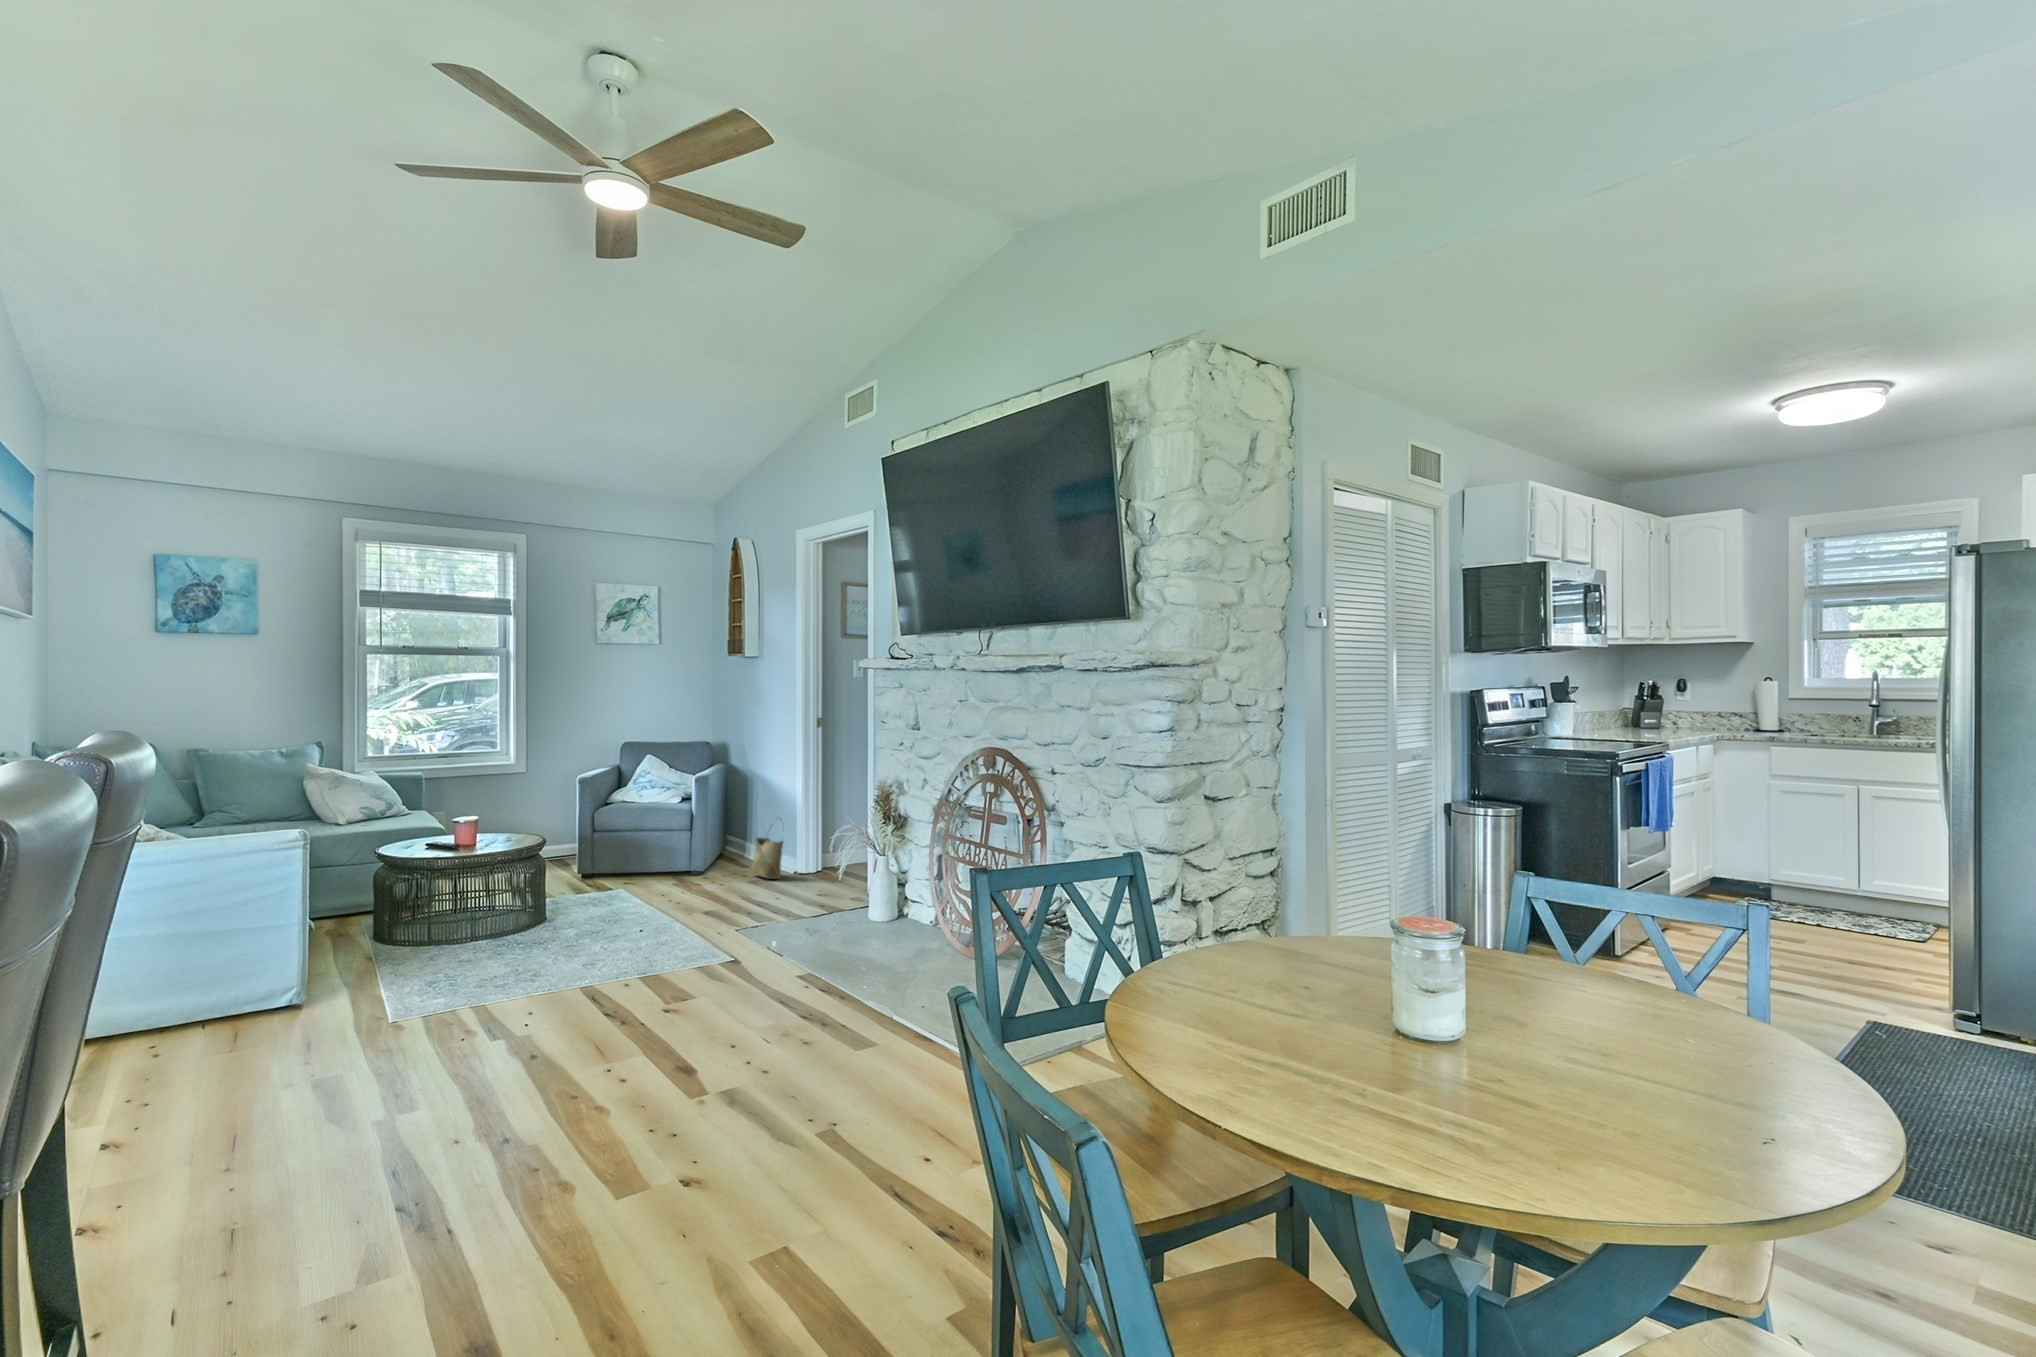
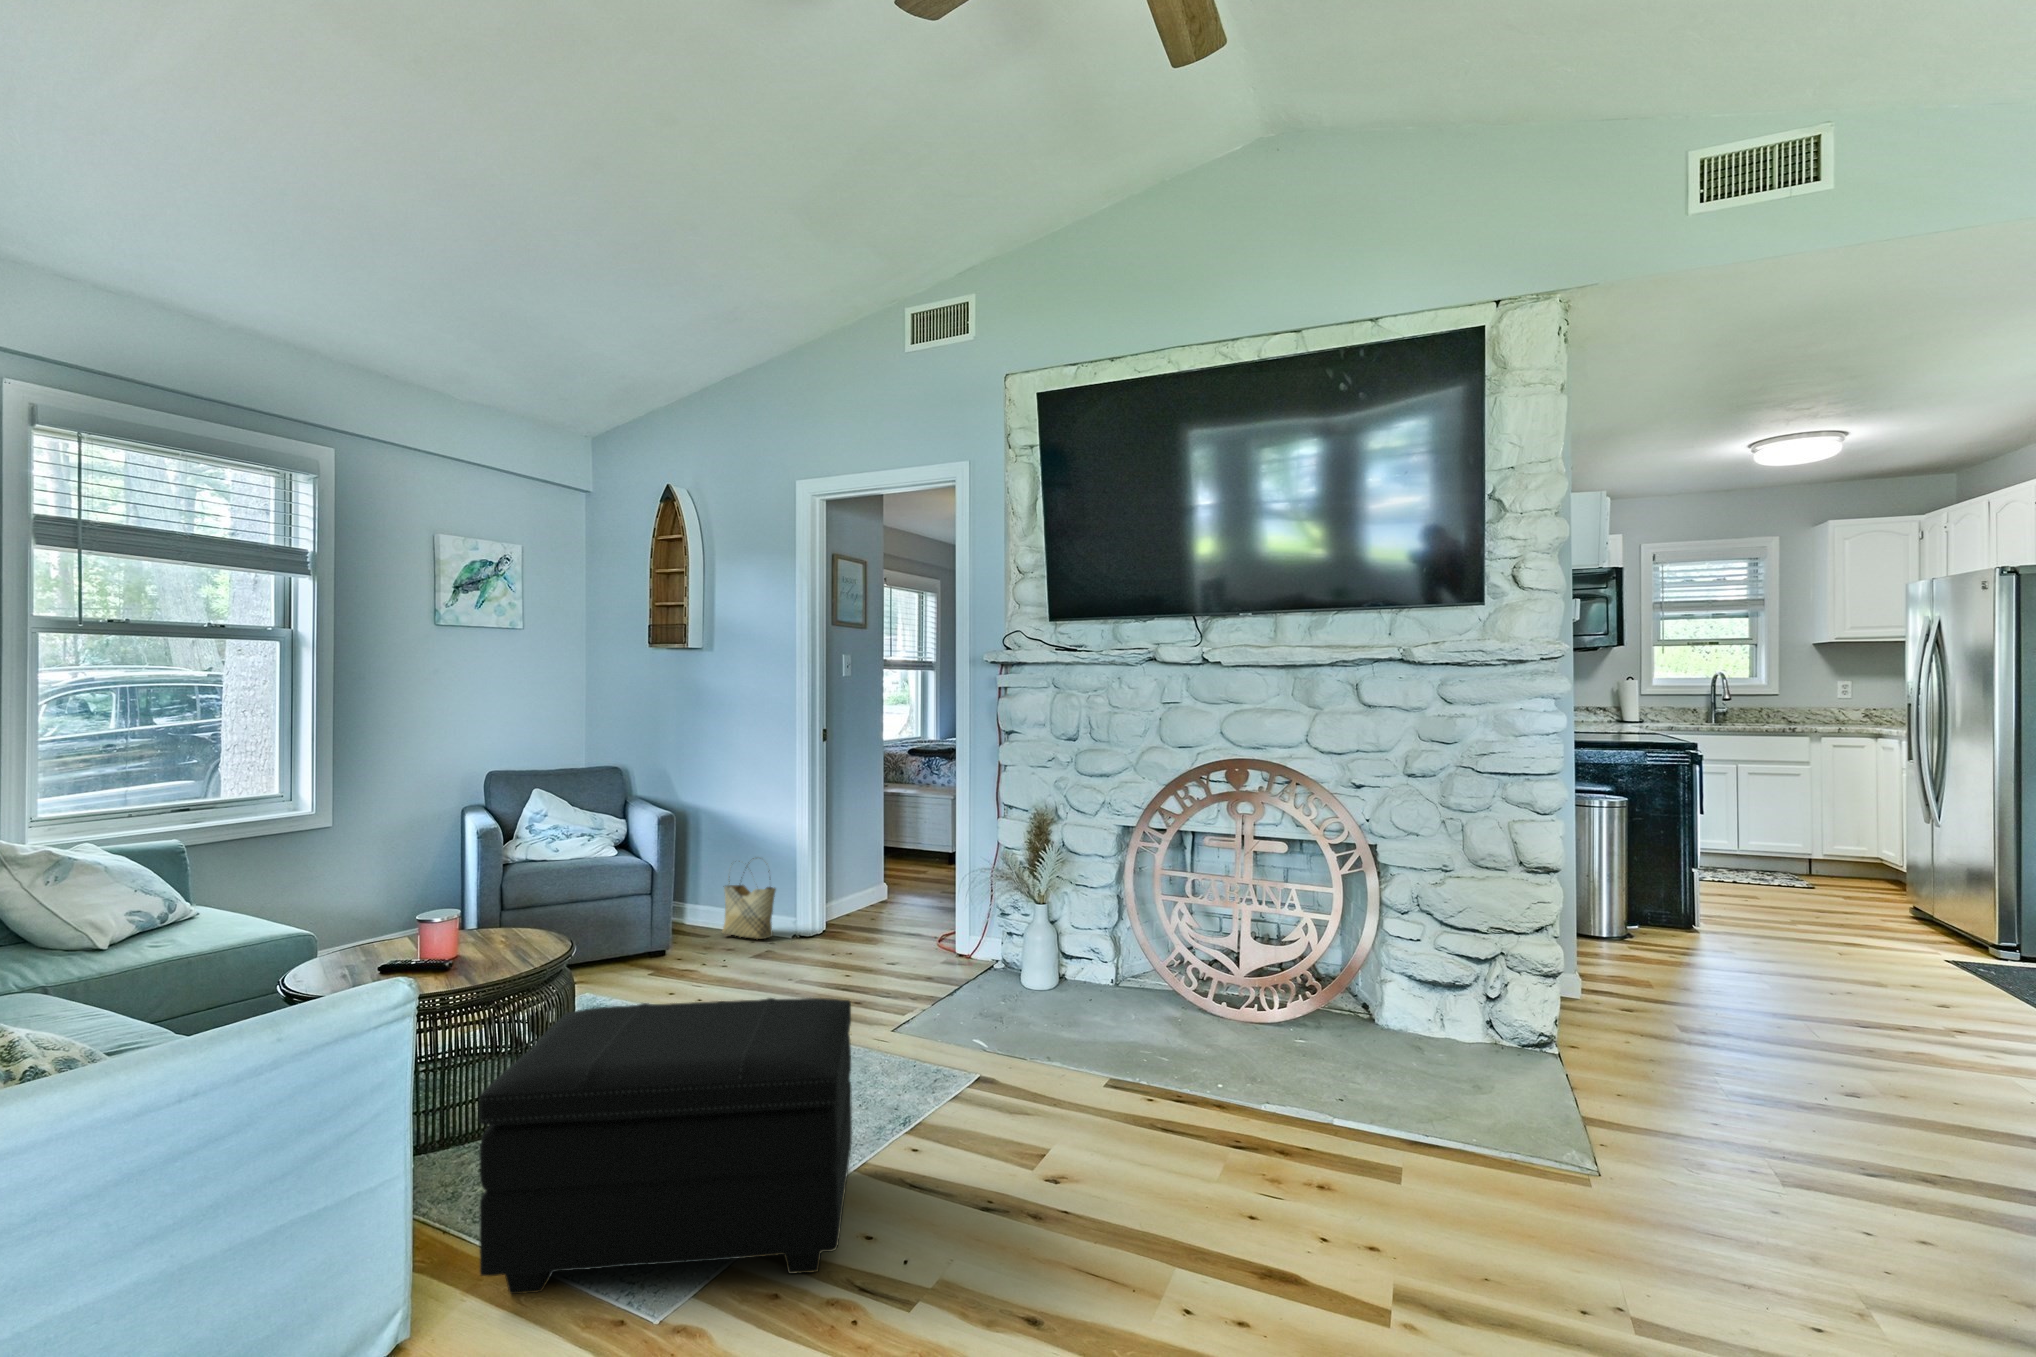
footstool: none [340,865,574,1009] -> present [479,998,852,1294]

